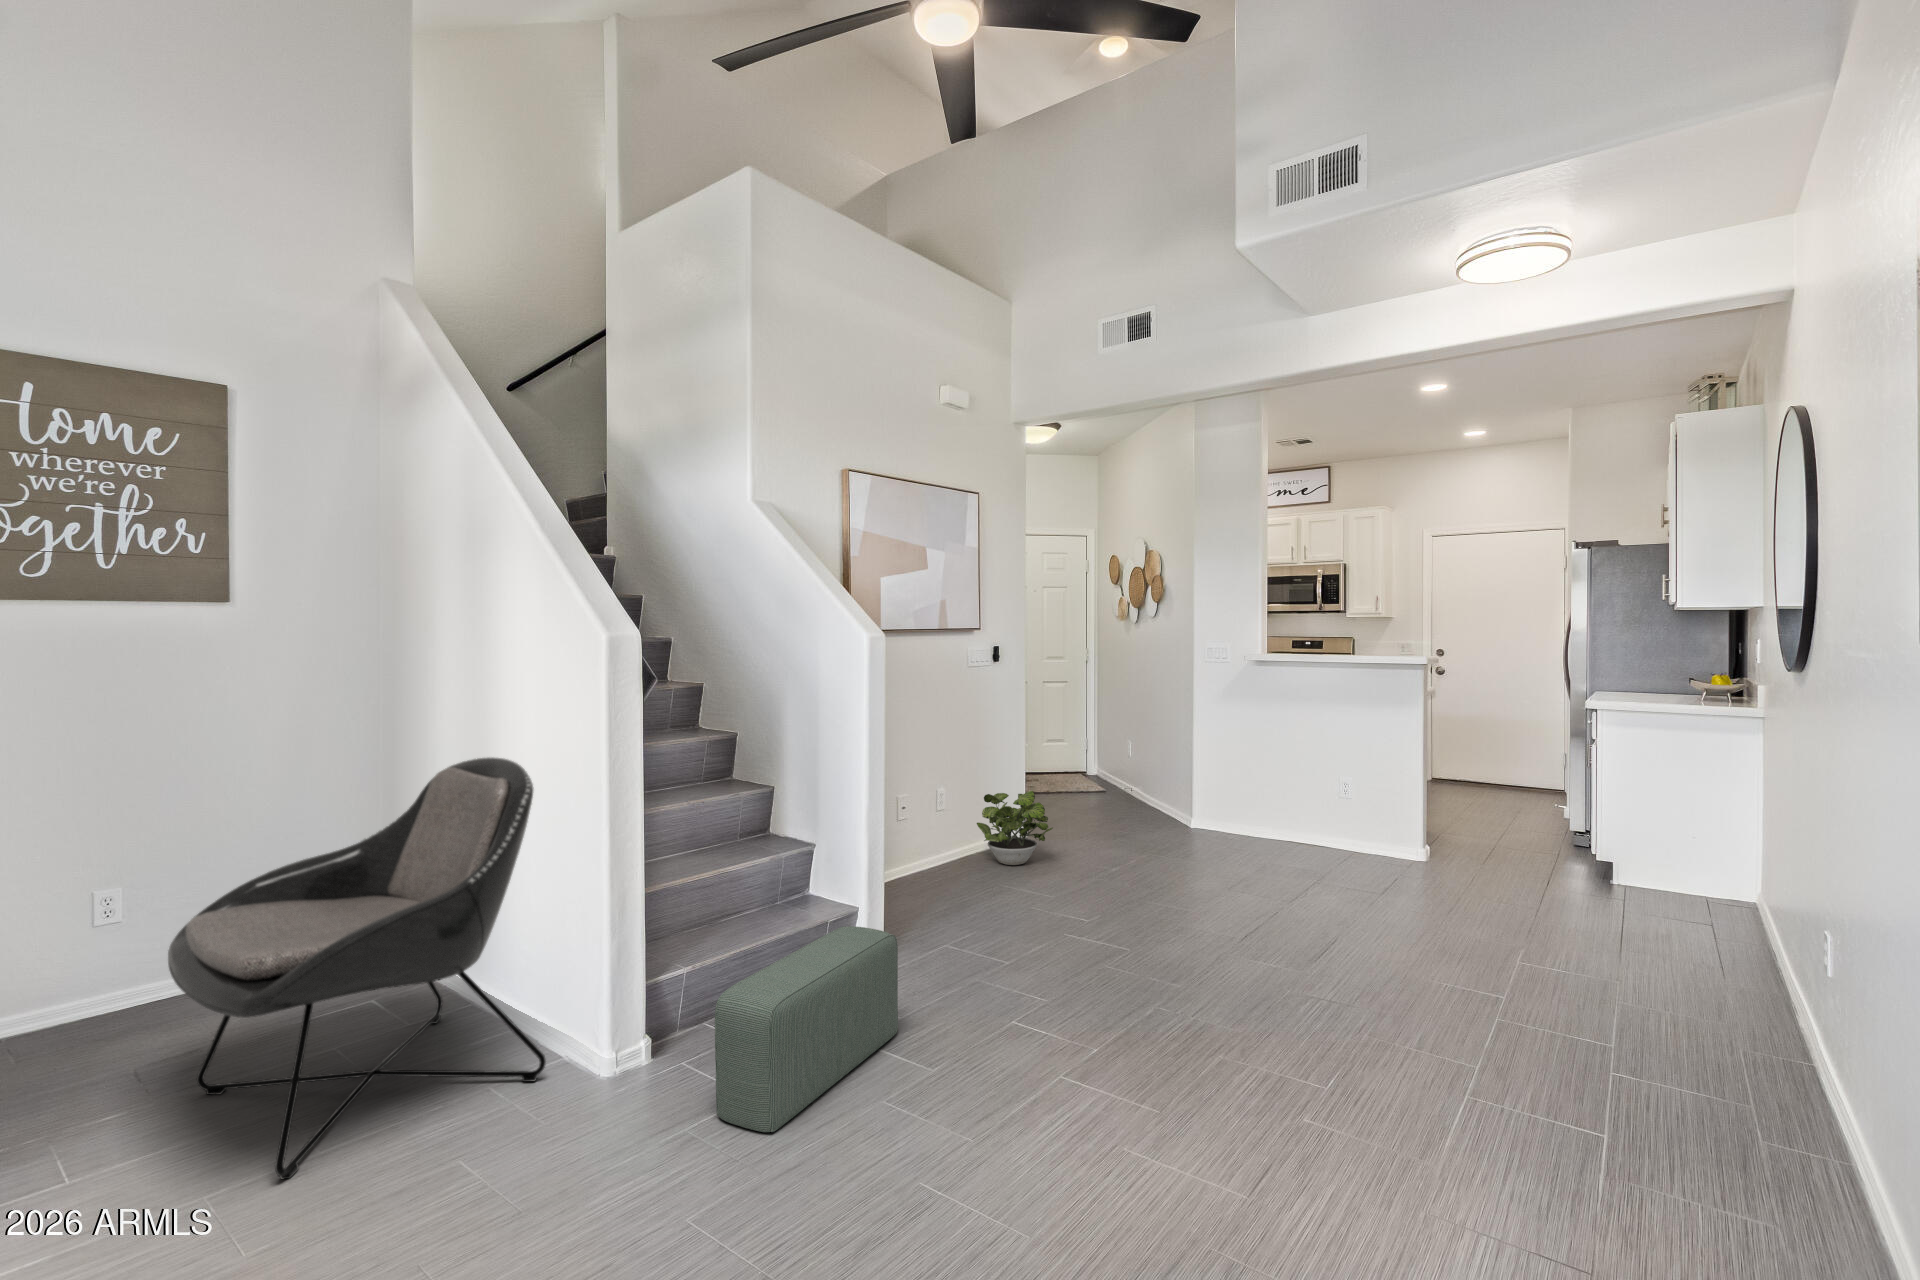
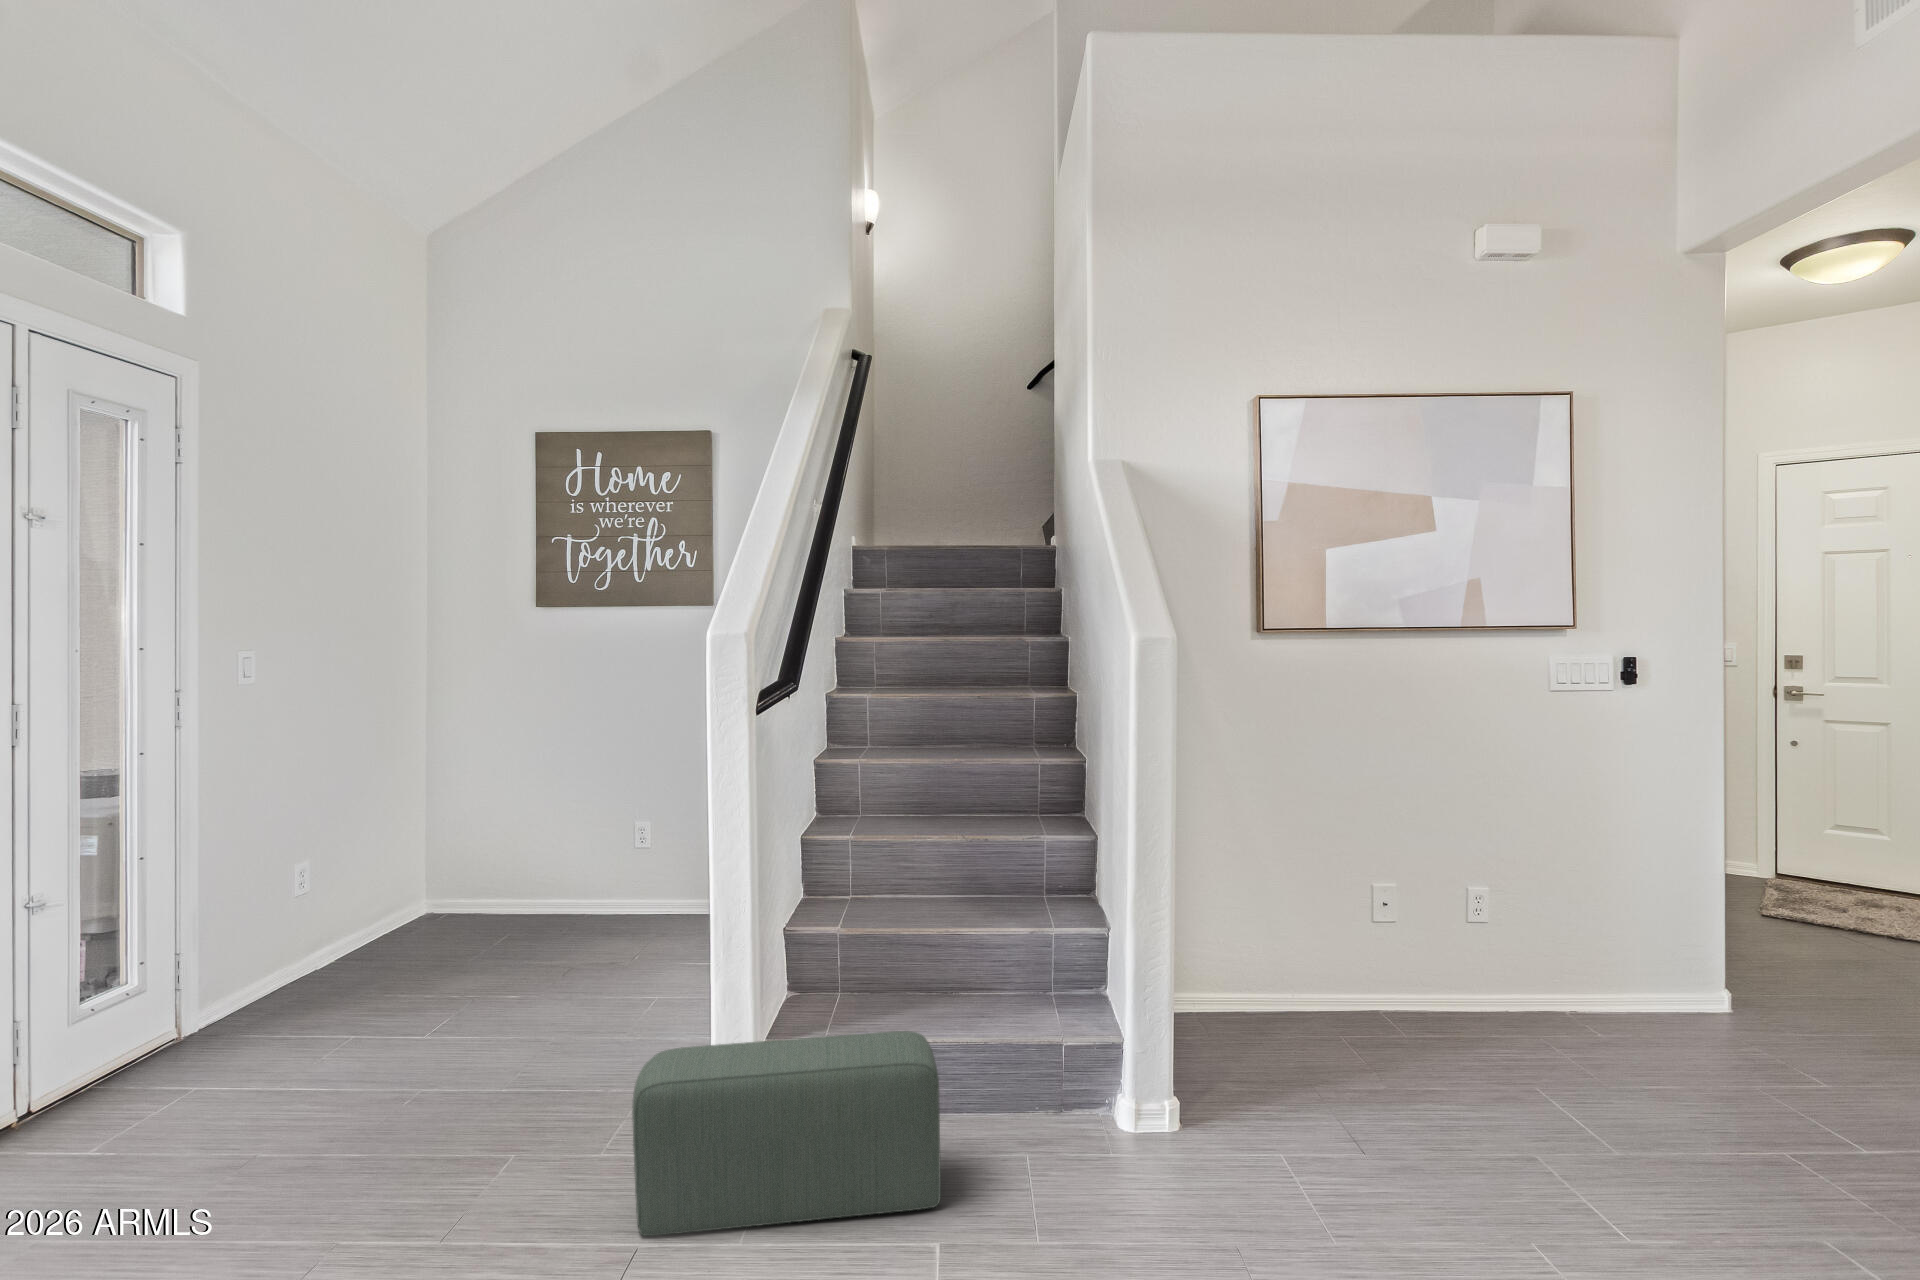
lounge chair: present [168,757,546,1179] -> none [428,754,735,1079]
potted plant: present [977,791,1053,865] -> none [1552,916,1697,1058]

